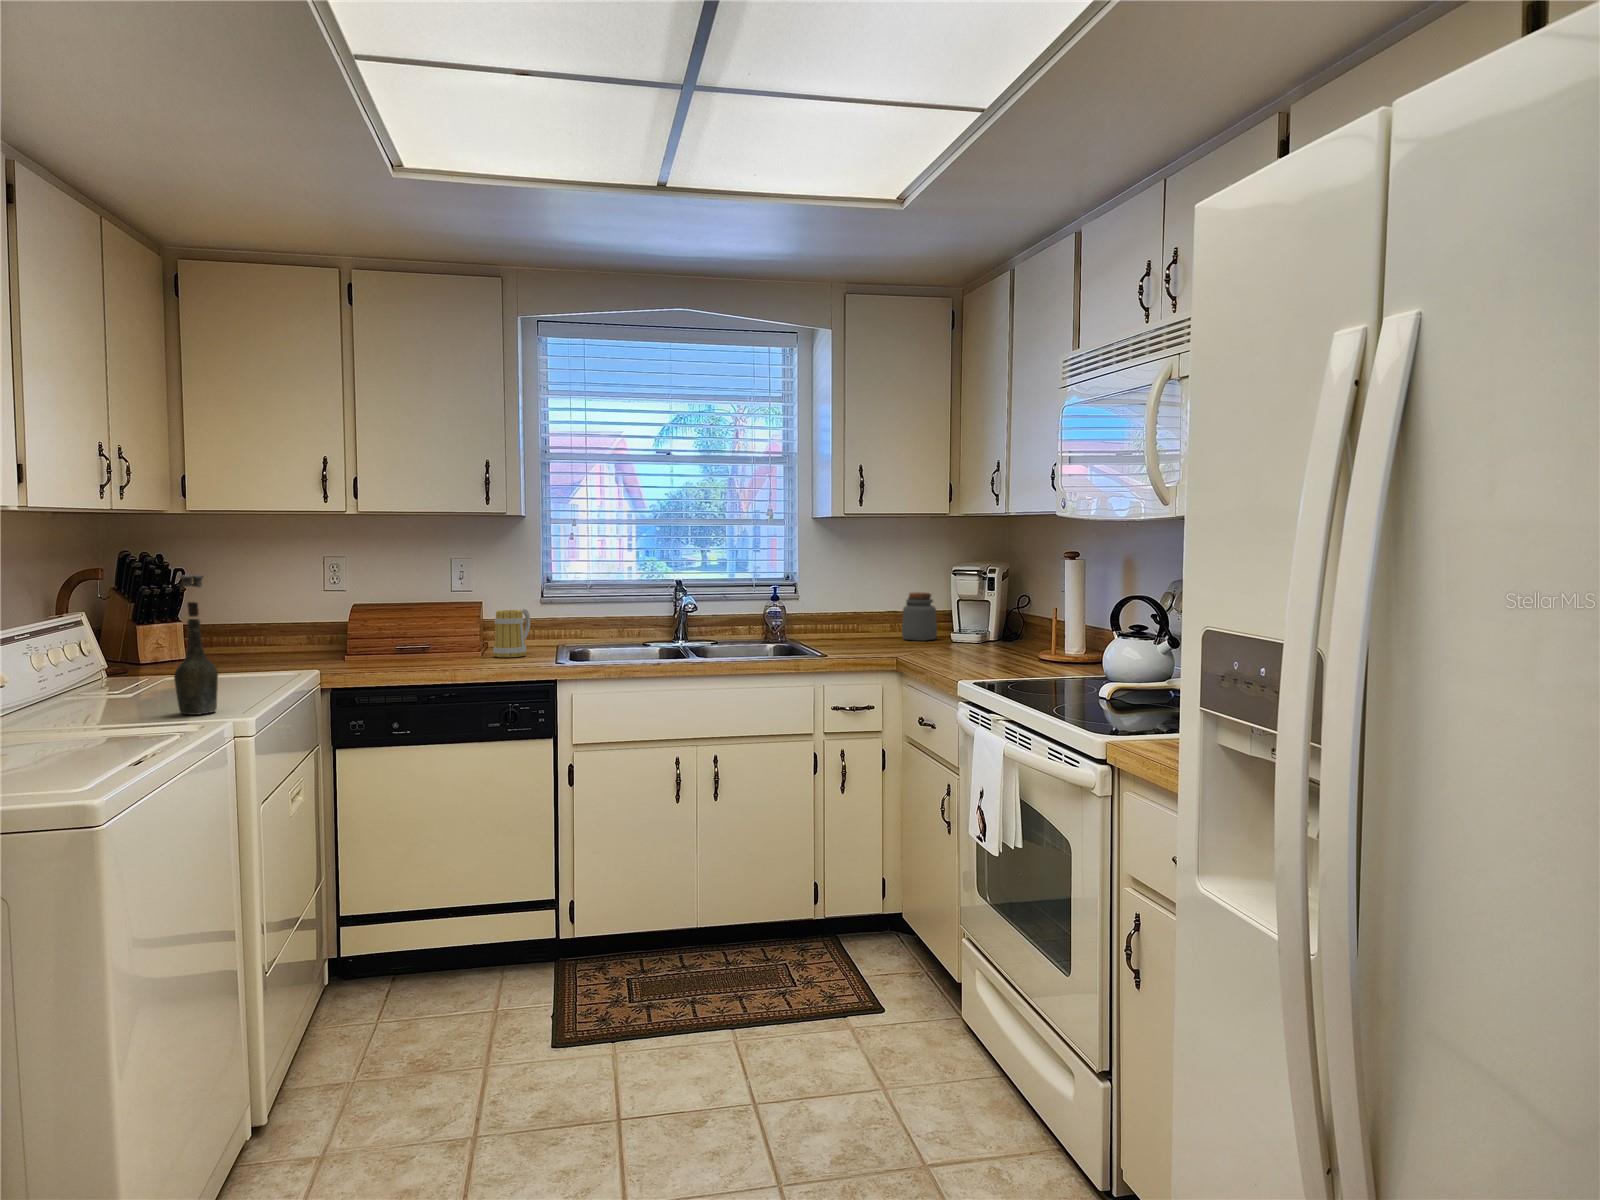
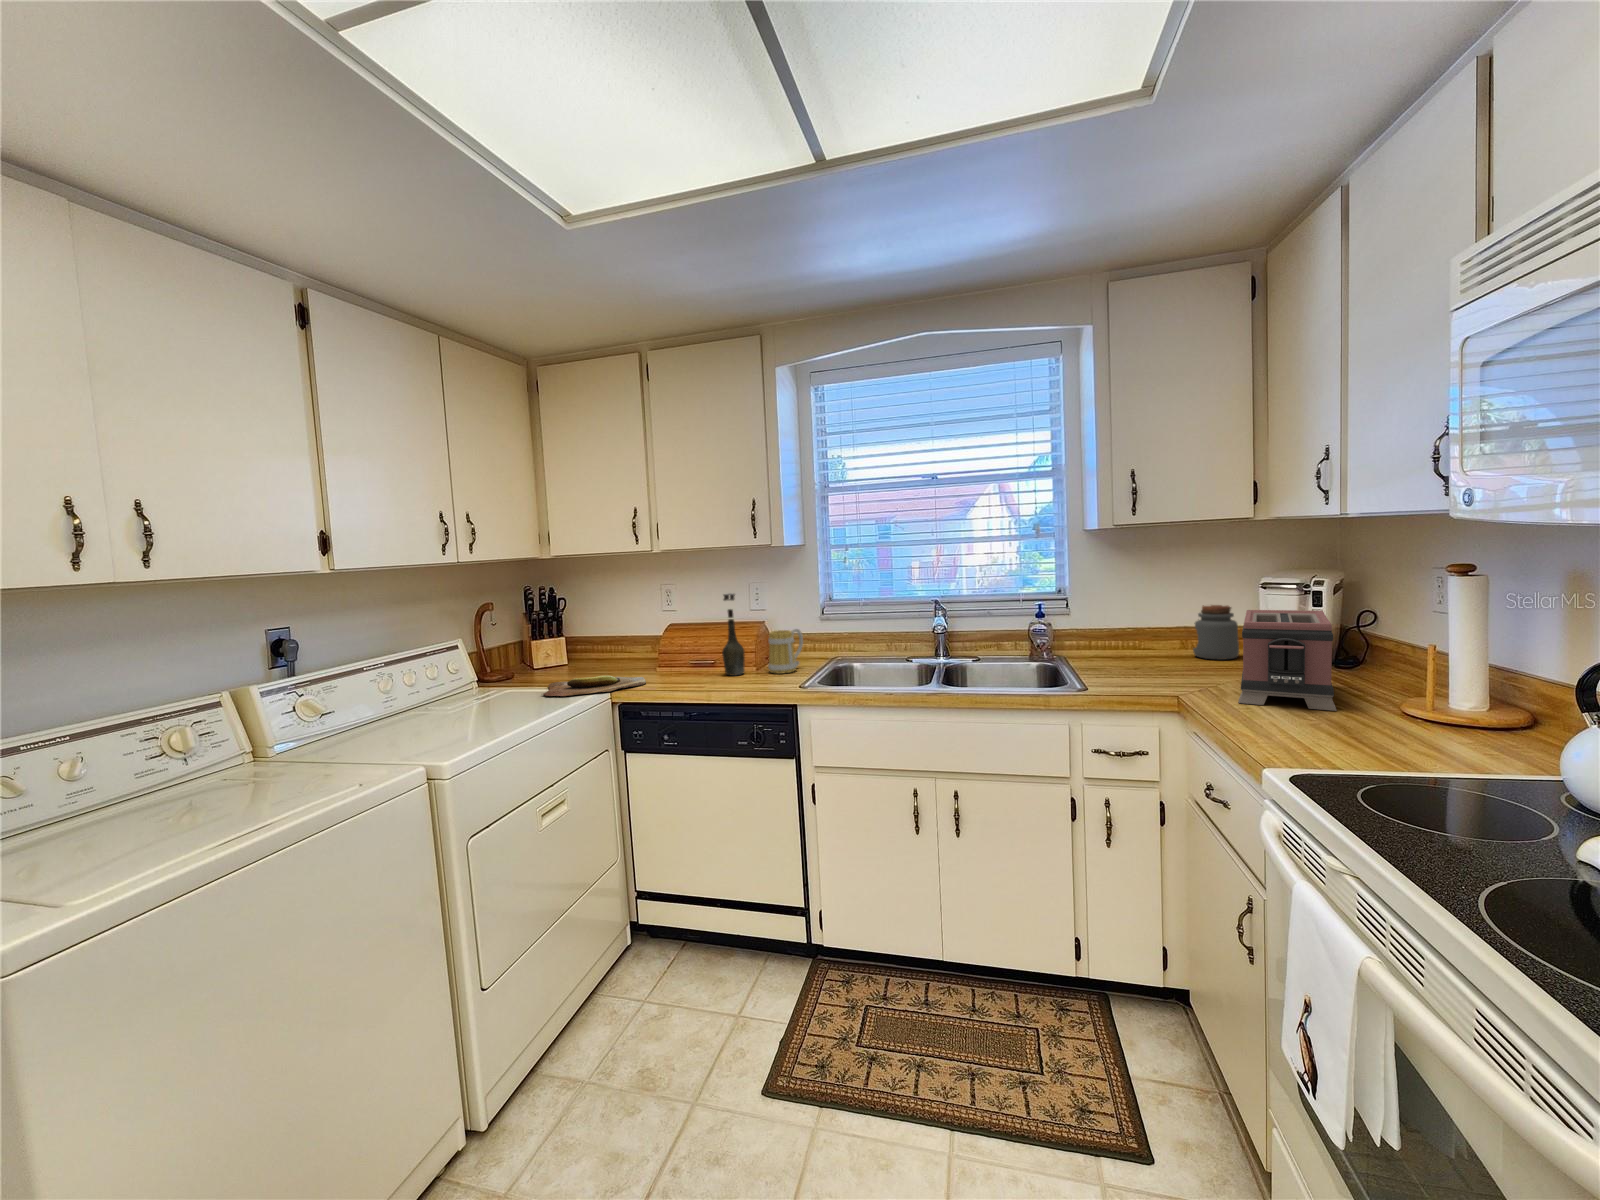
bottle: present [174,575,218,715] -> present [722,593,745,676]
toaster: none [939,590,1001,660] -> present [1238,610,1337,711]
cutting board: none [214,658,352,678] -> present [543,676,646,696]

